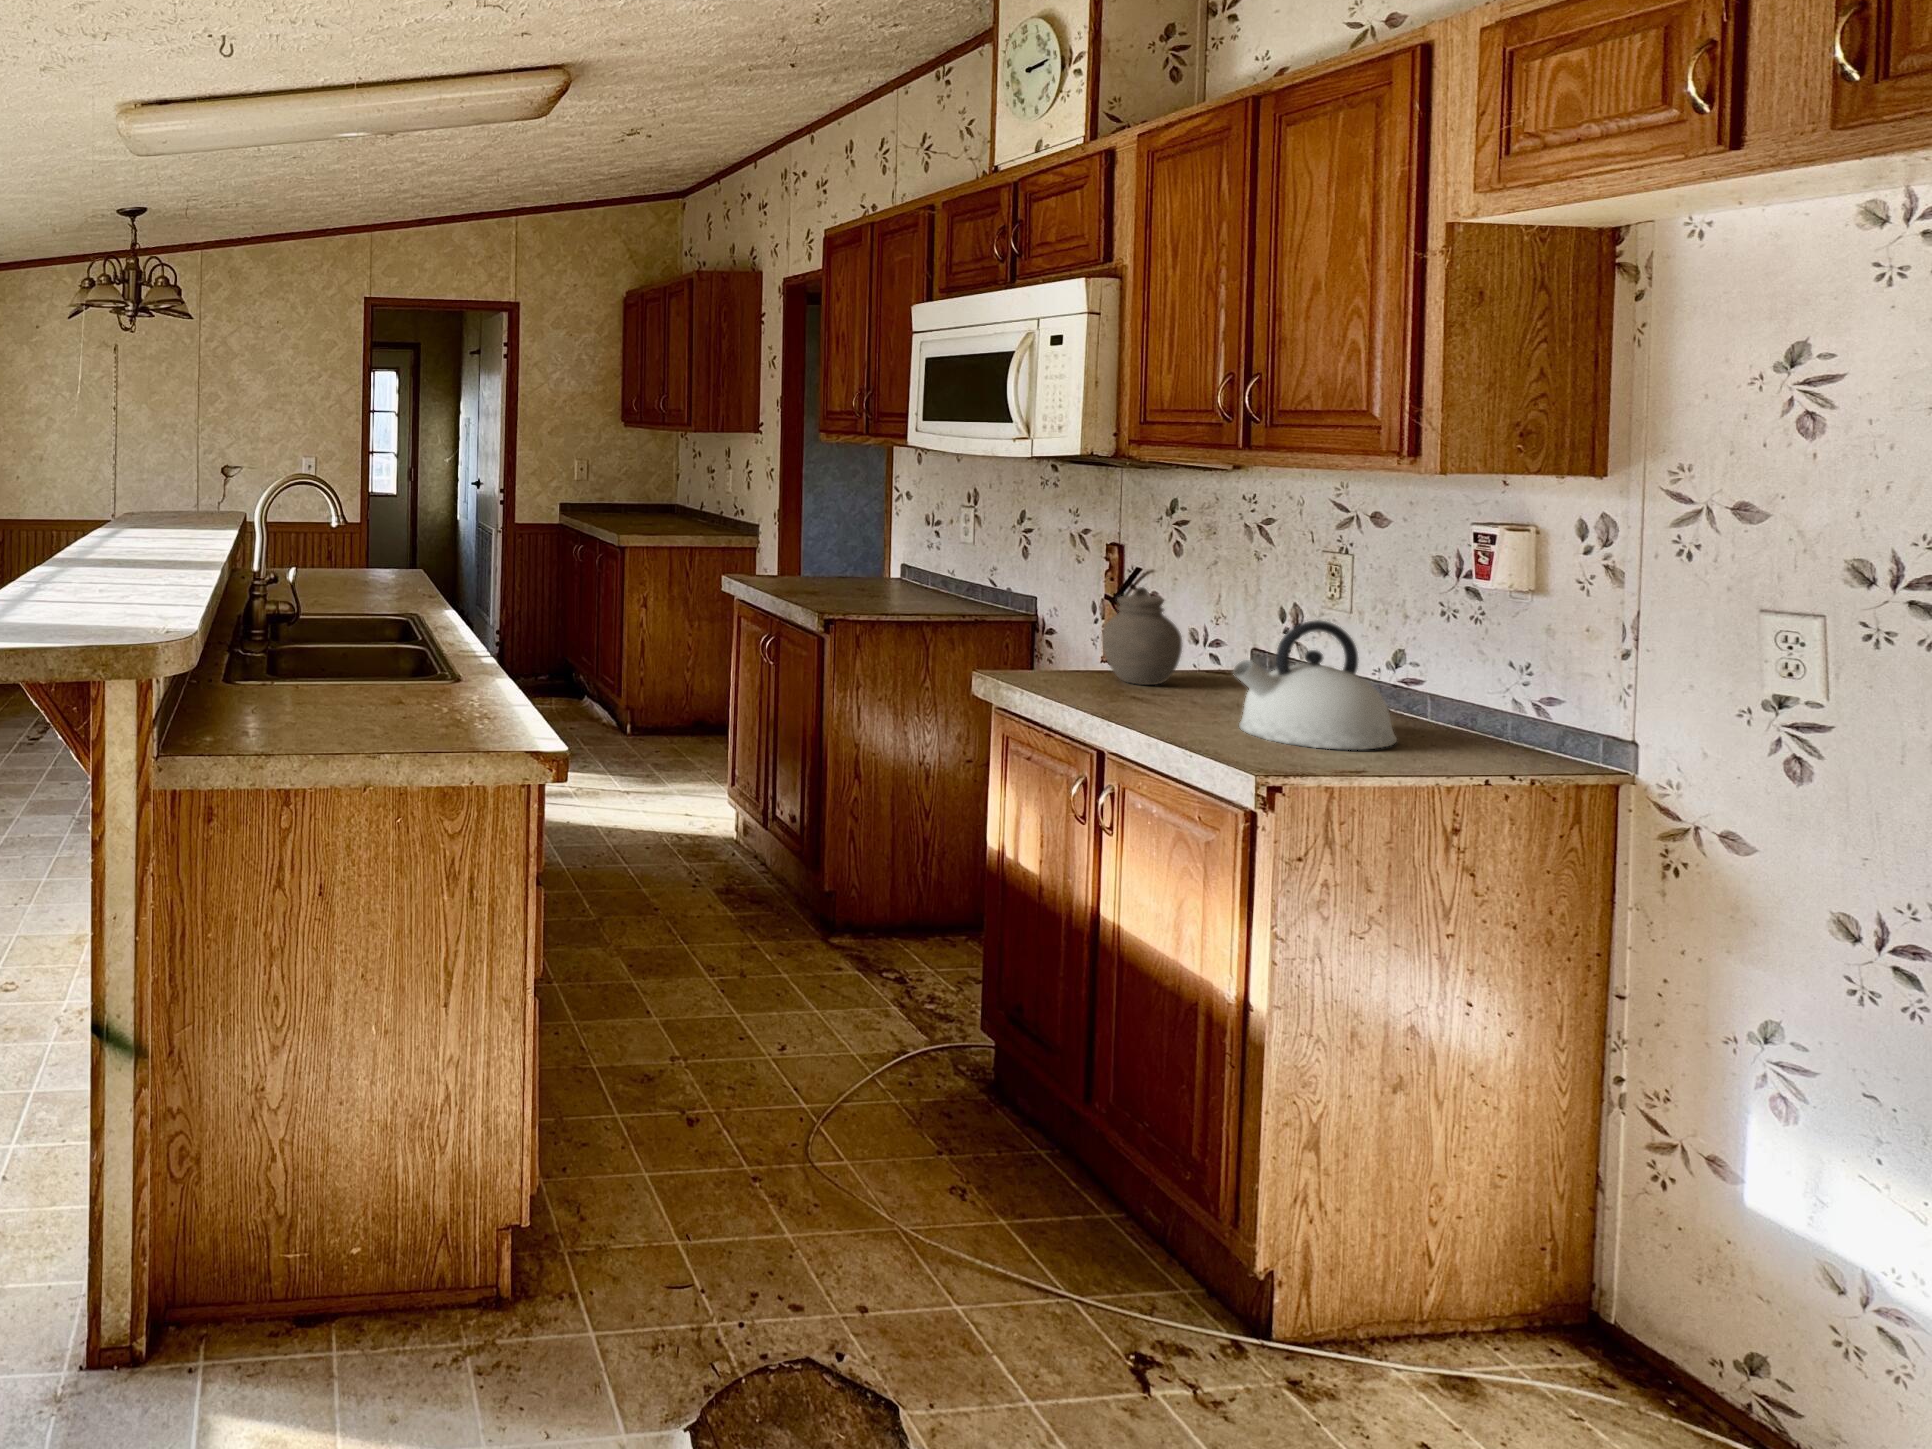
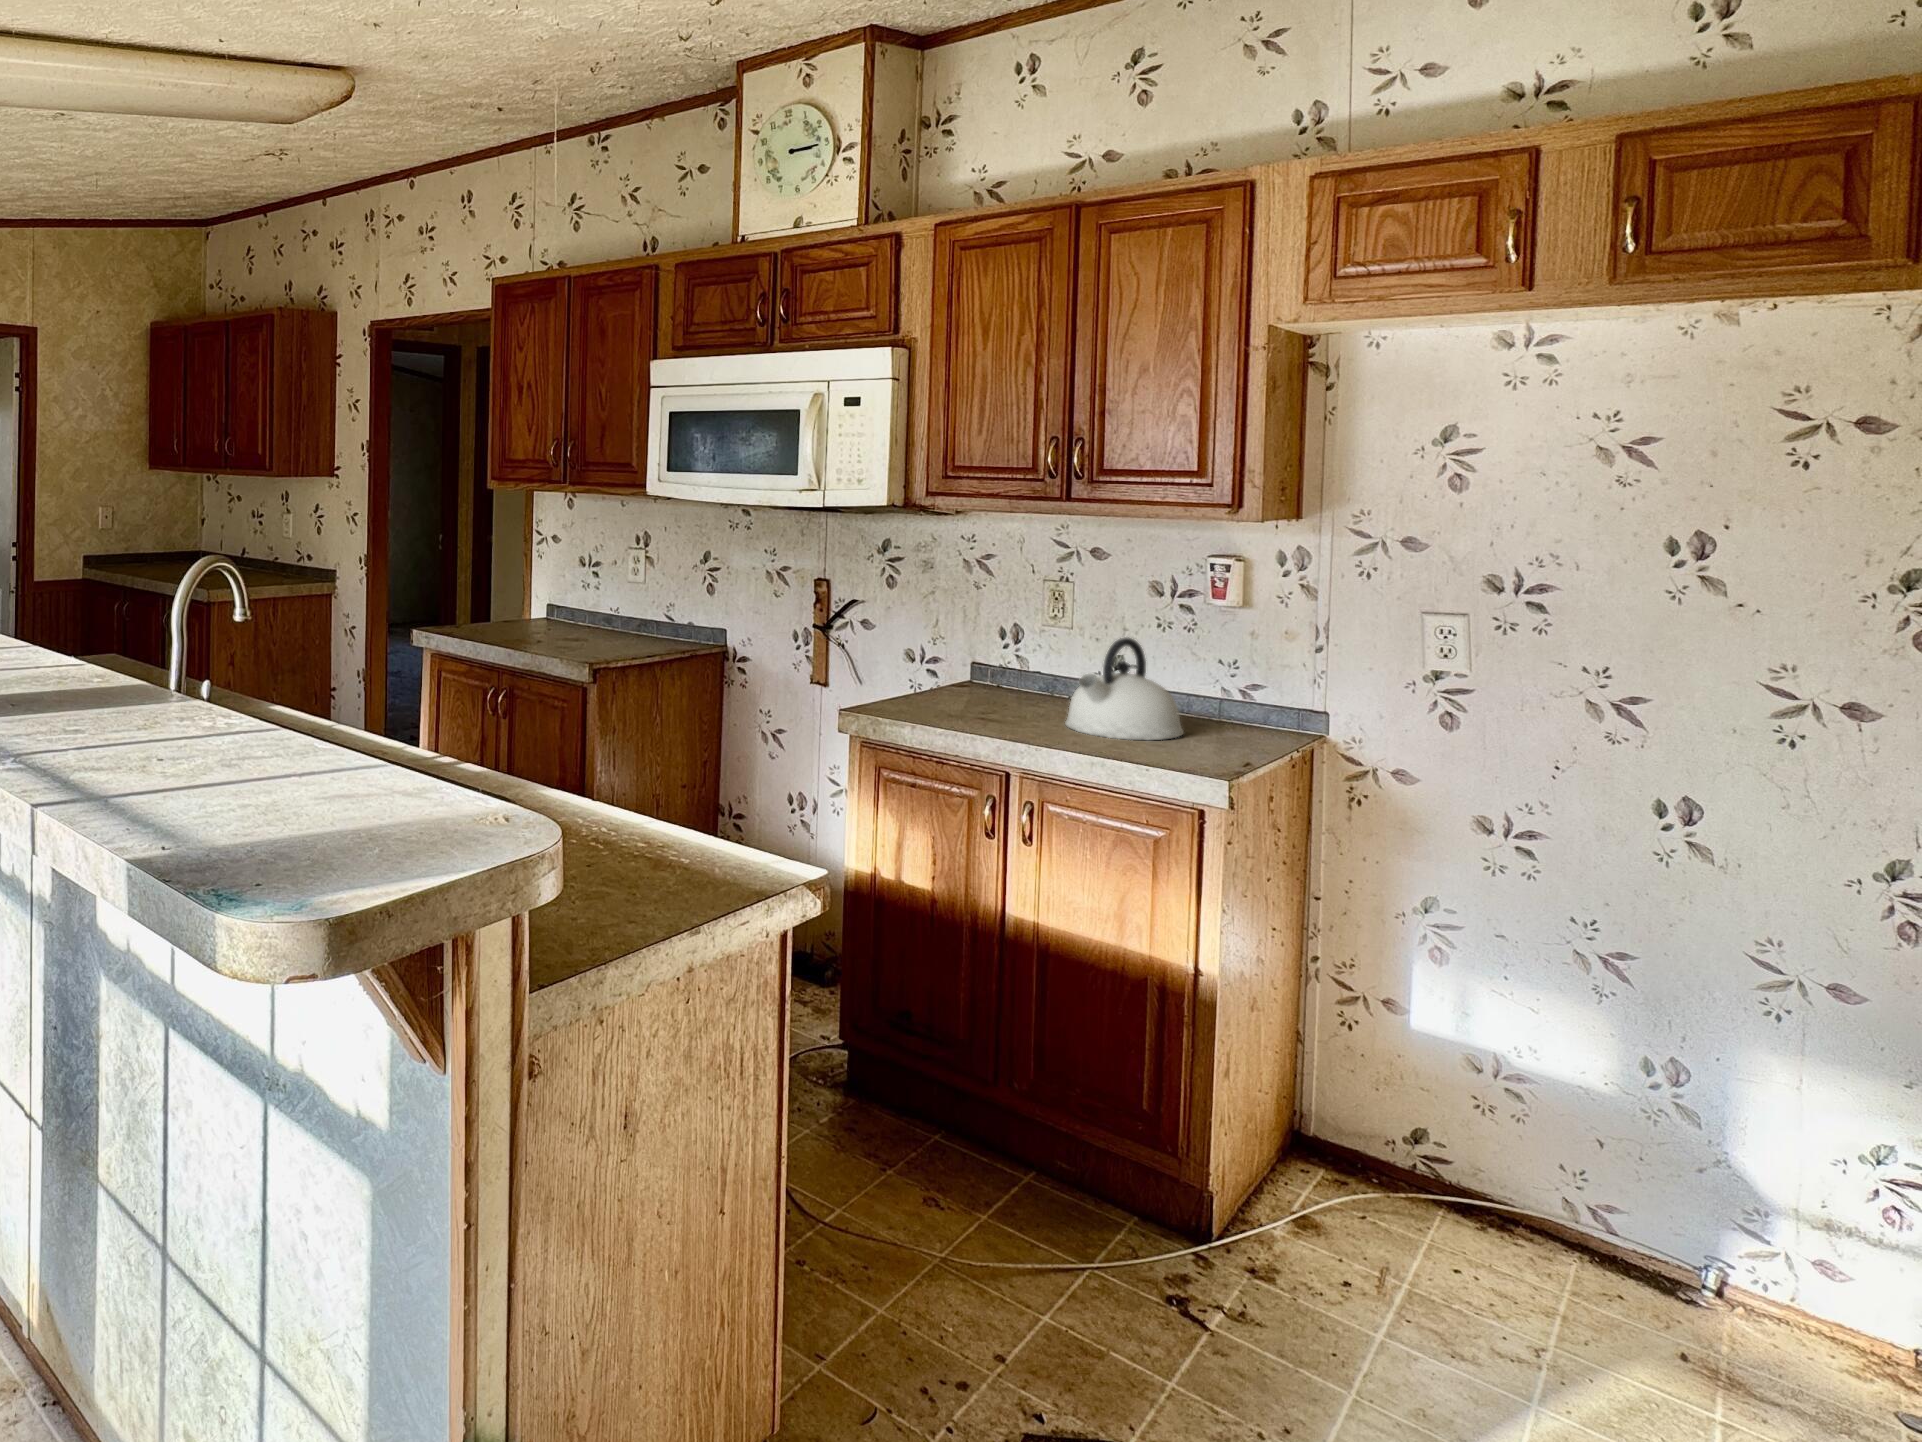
jar: present [1101,587,1182,685] -> none [898,617,964,701]

